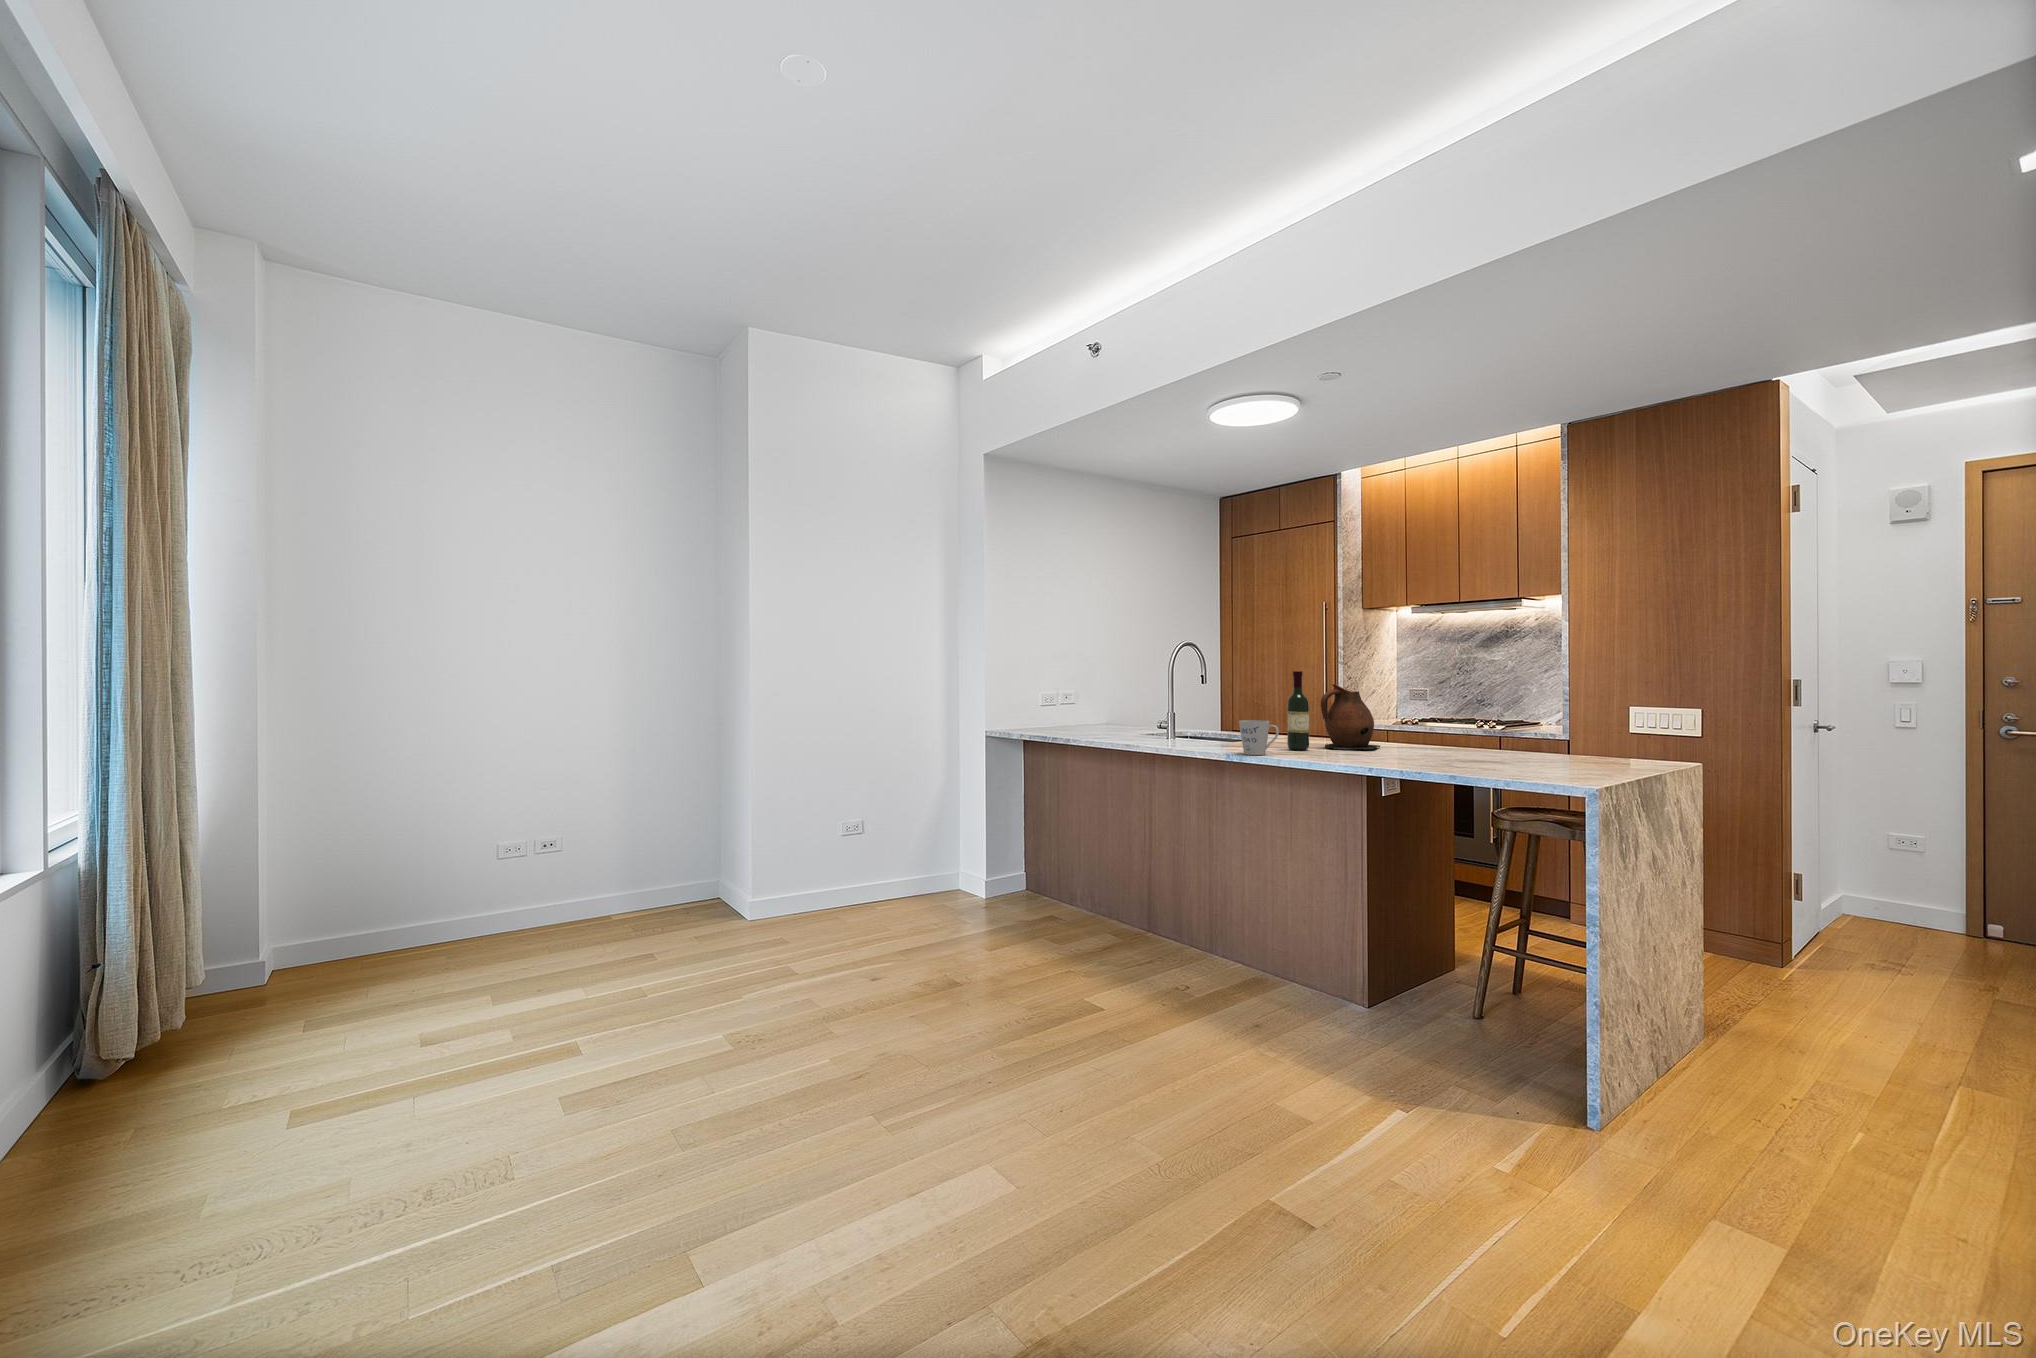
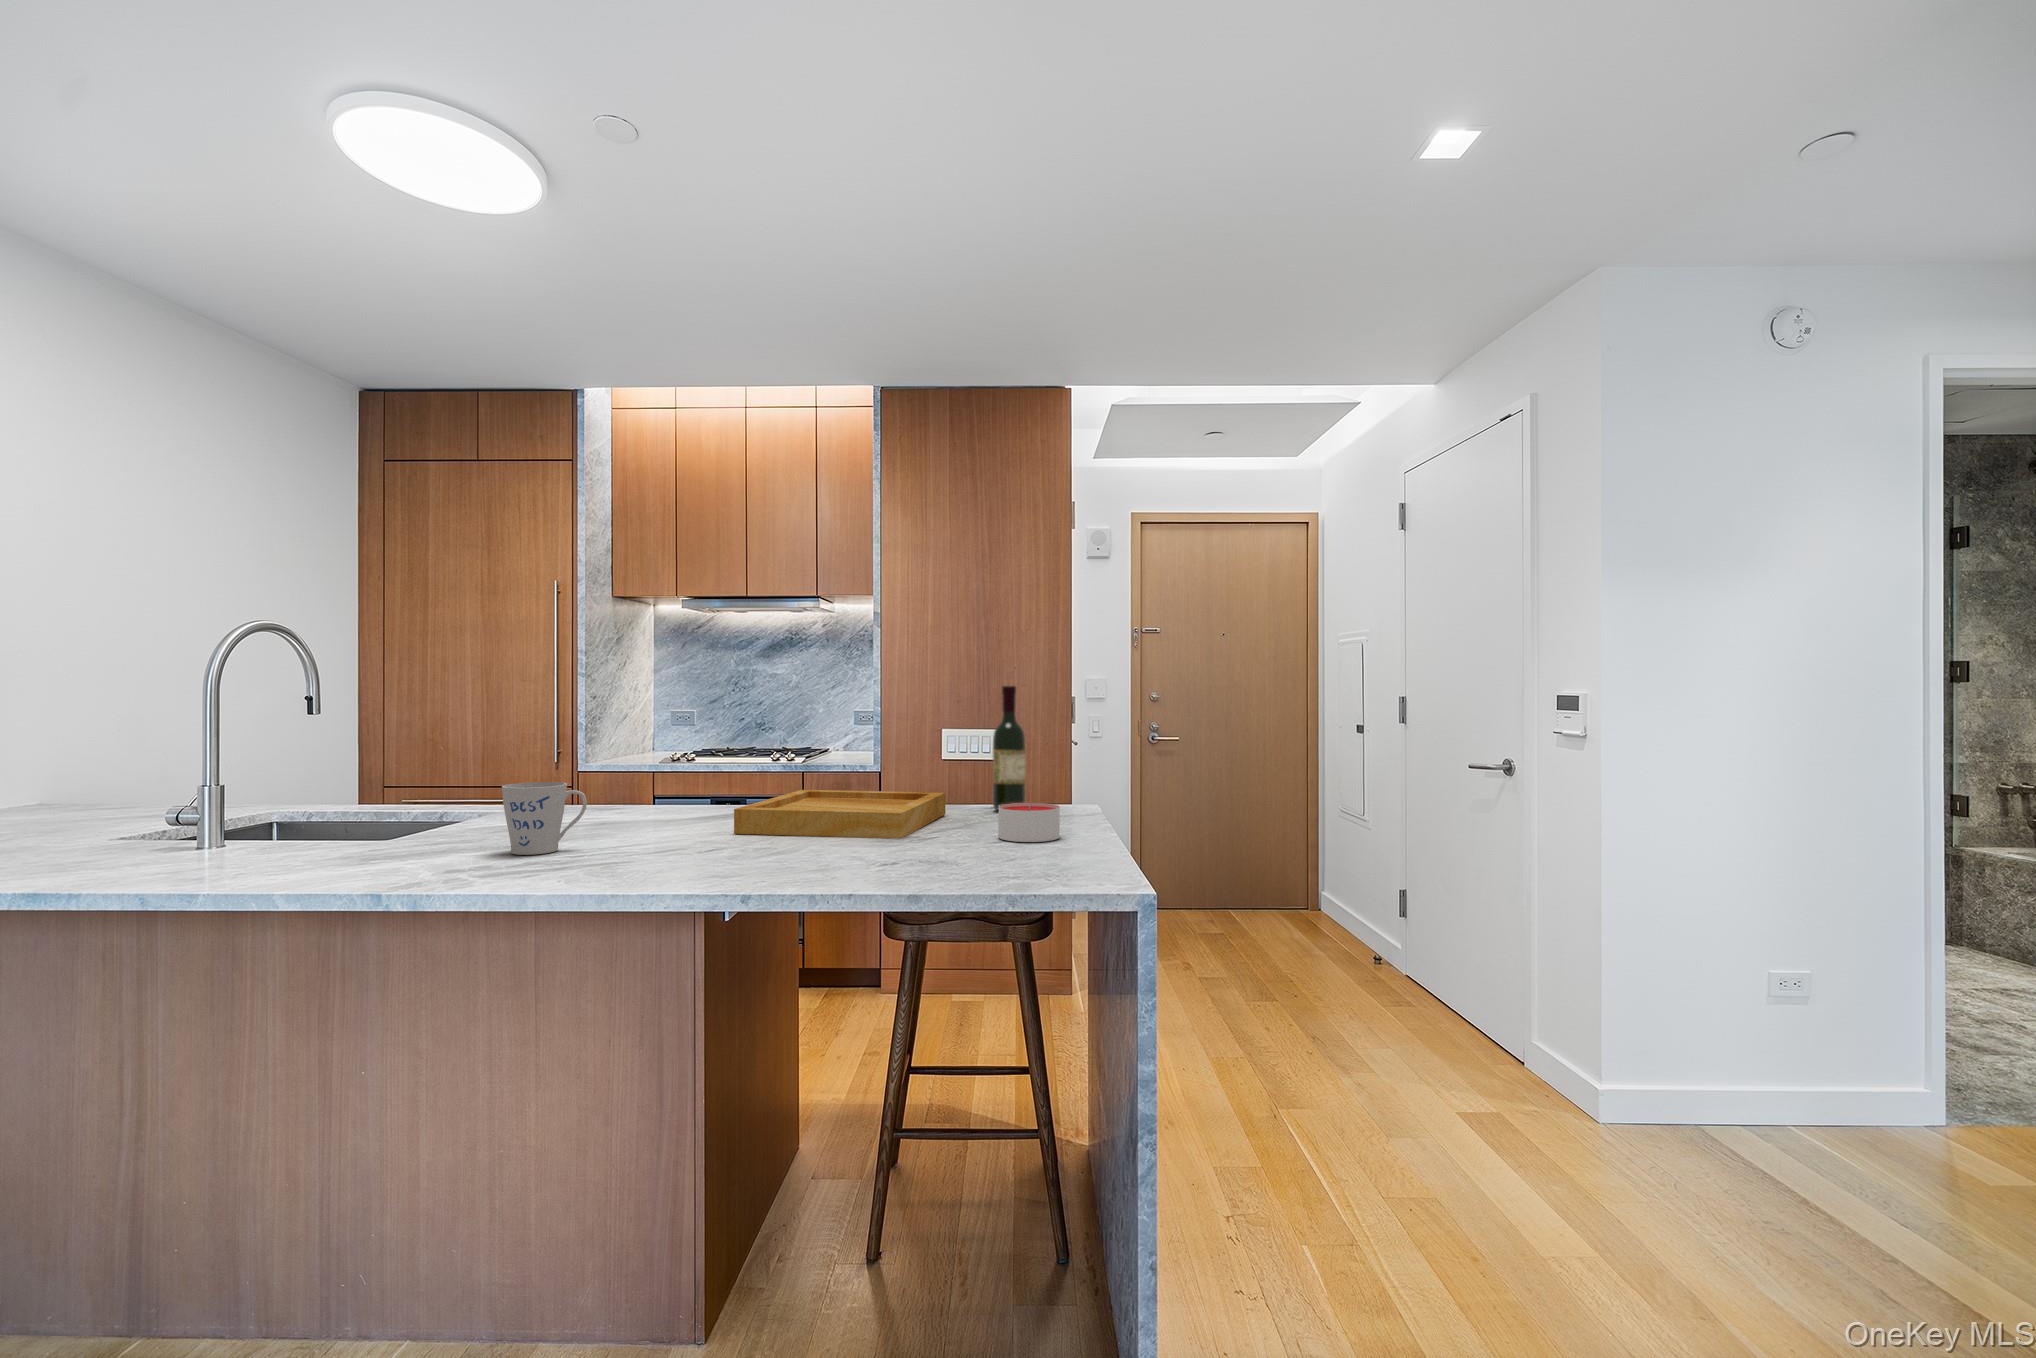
wine bottle: present [1287,671,1309,750] -> present [993,686,1026,810]
ceramic pitcher: present [1321,684,1380,750] -> none [633,709,726,819]
tray: none [1363,737,1525,766] -> present [734,790,946,838]
candle: none [1525,750,1574,775] -> present [998,803,1060,842]

